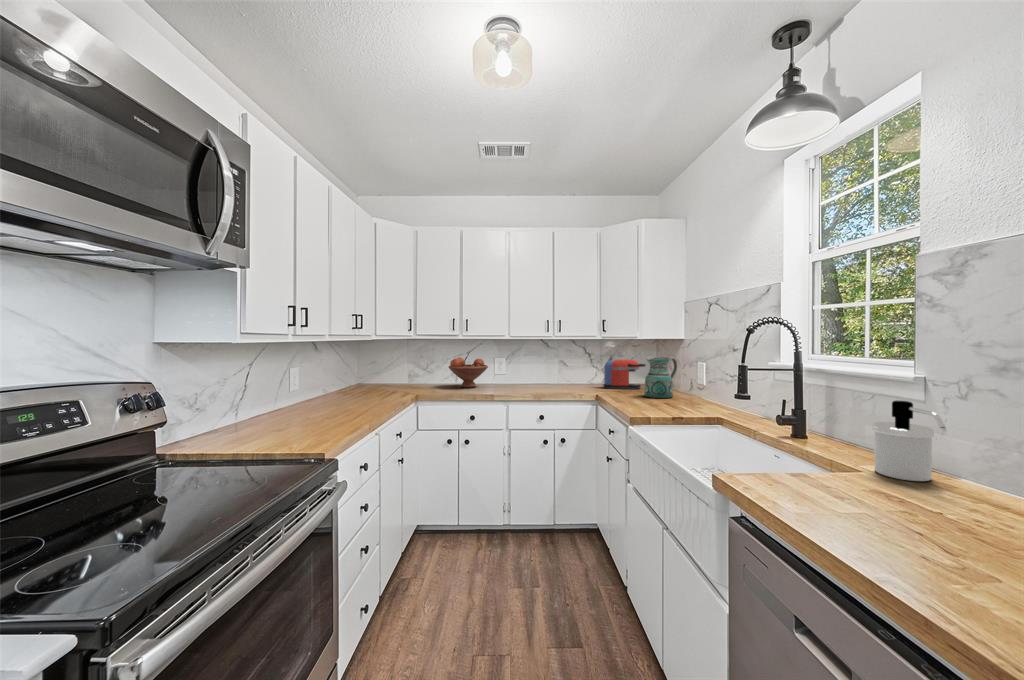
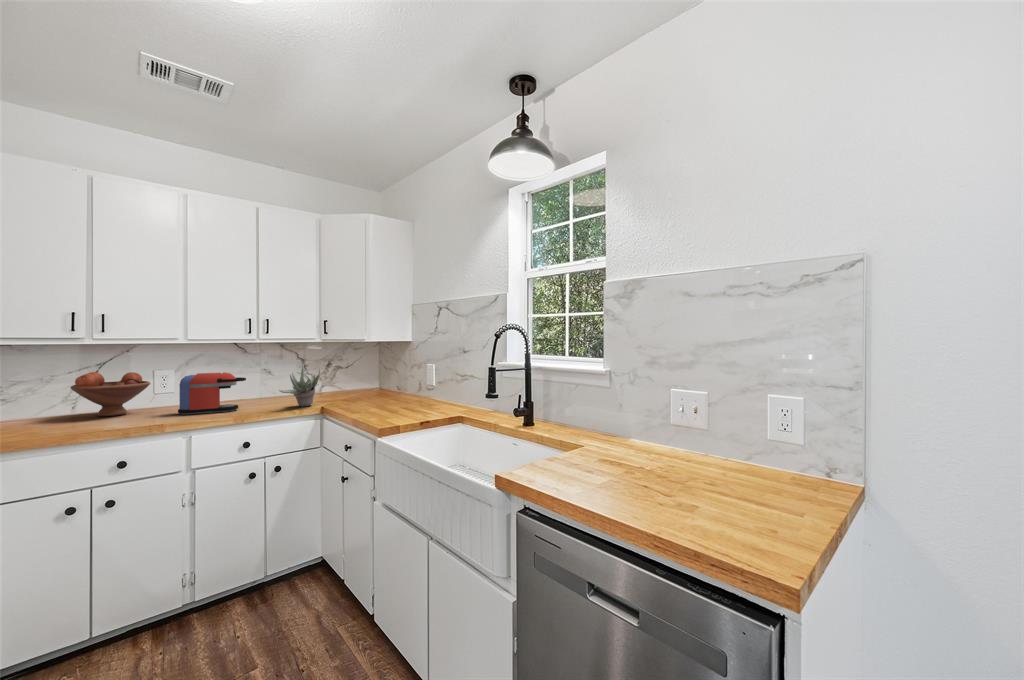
succulent plant: none [564,356,597,393] -> present [279,364,320,407]
ceramic pitcher: present [644,356,677,398] -> none [374,361,406,405]
coffee maker: present [604,360,646,389] -> present [178,372,246,415]
soap dispenser: present [873,401,945,481] -> none [590,390,636,449]

